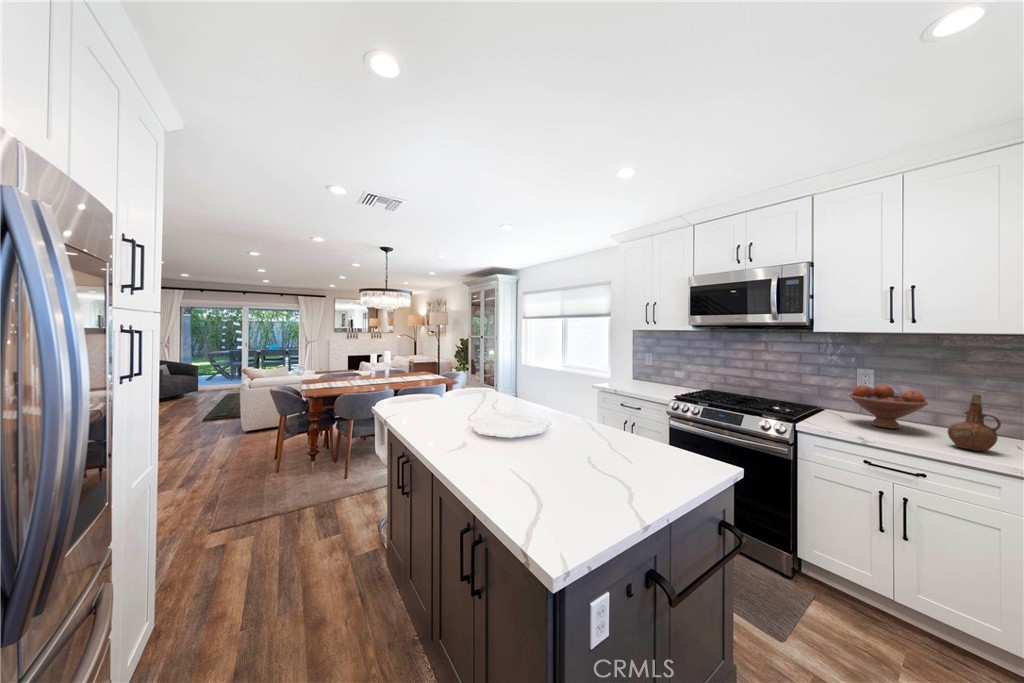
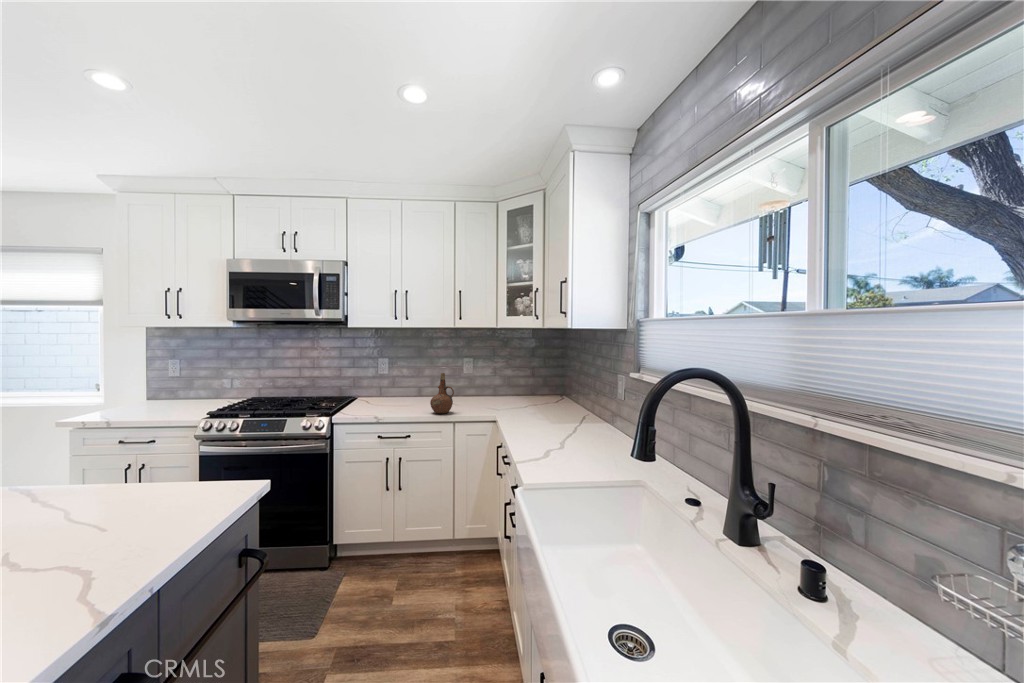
fruit bowl: present [849,385,928,429] -> none [376,372,423,408]

